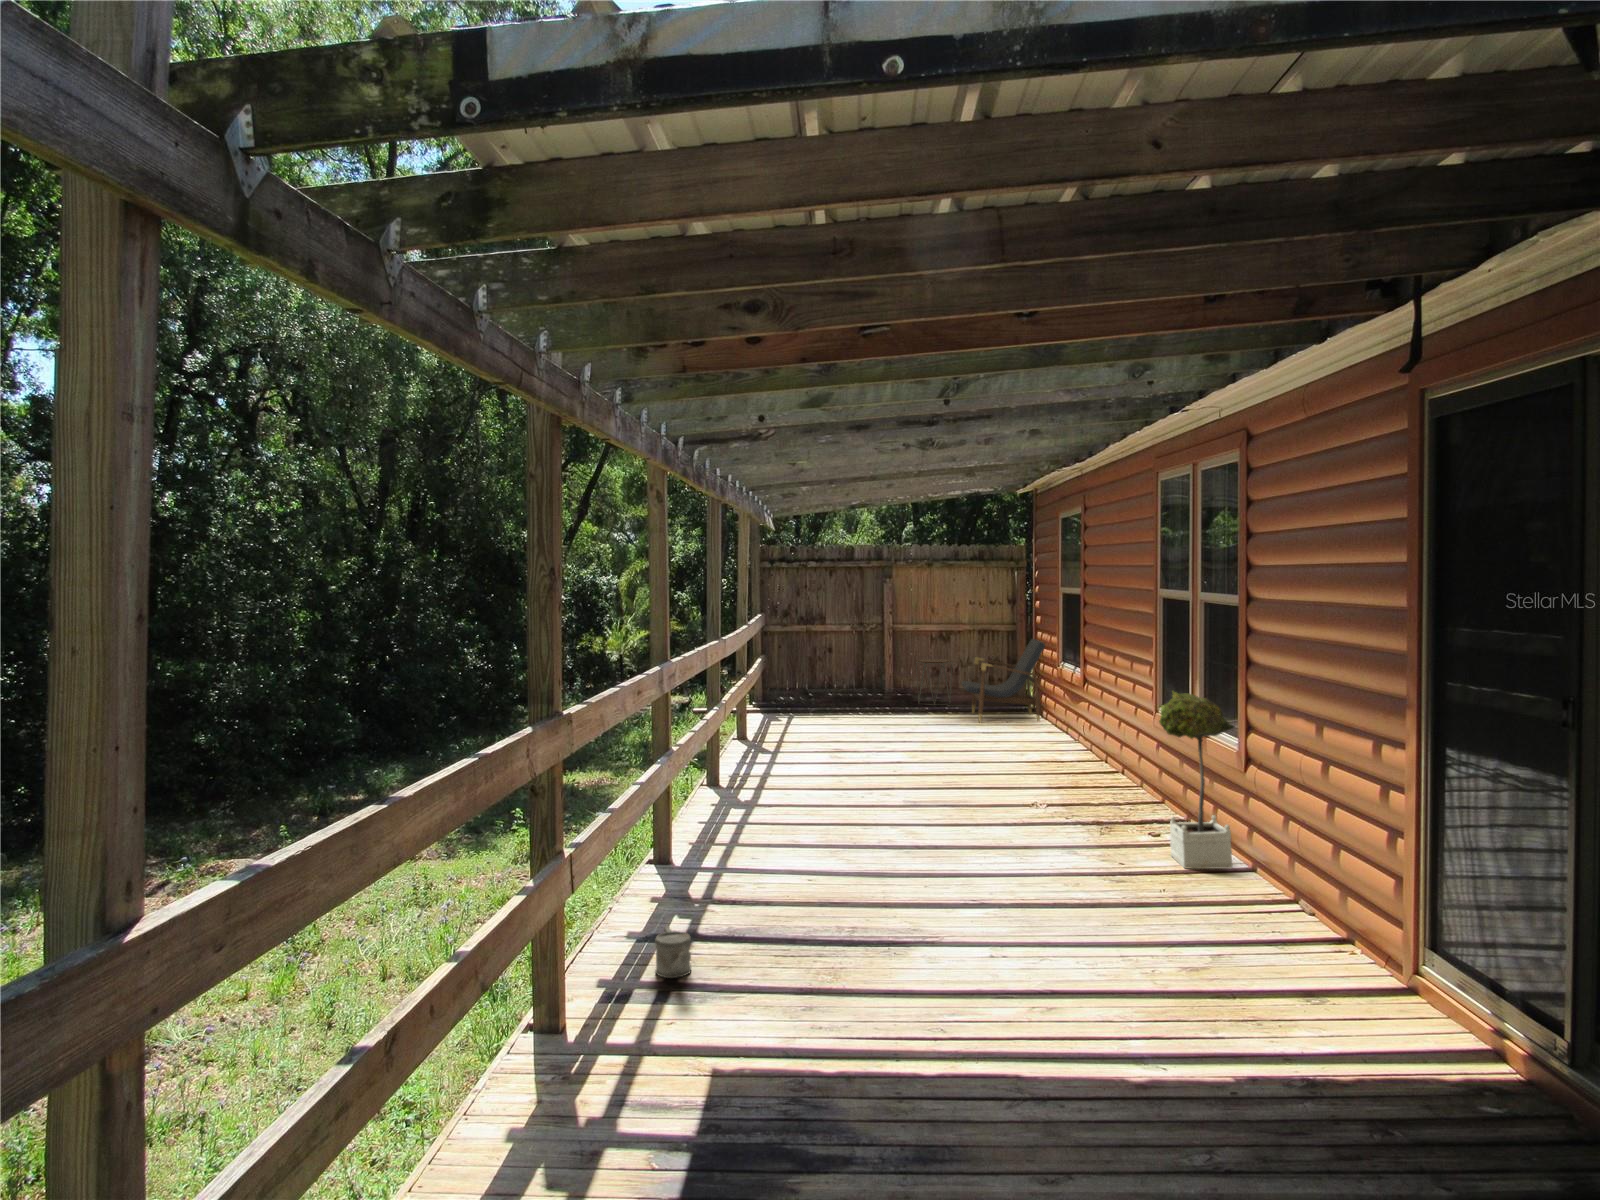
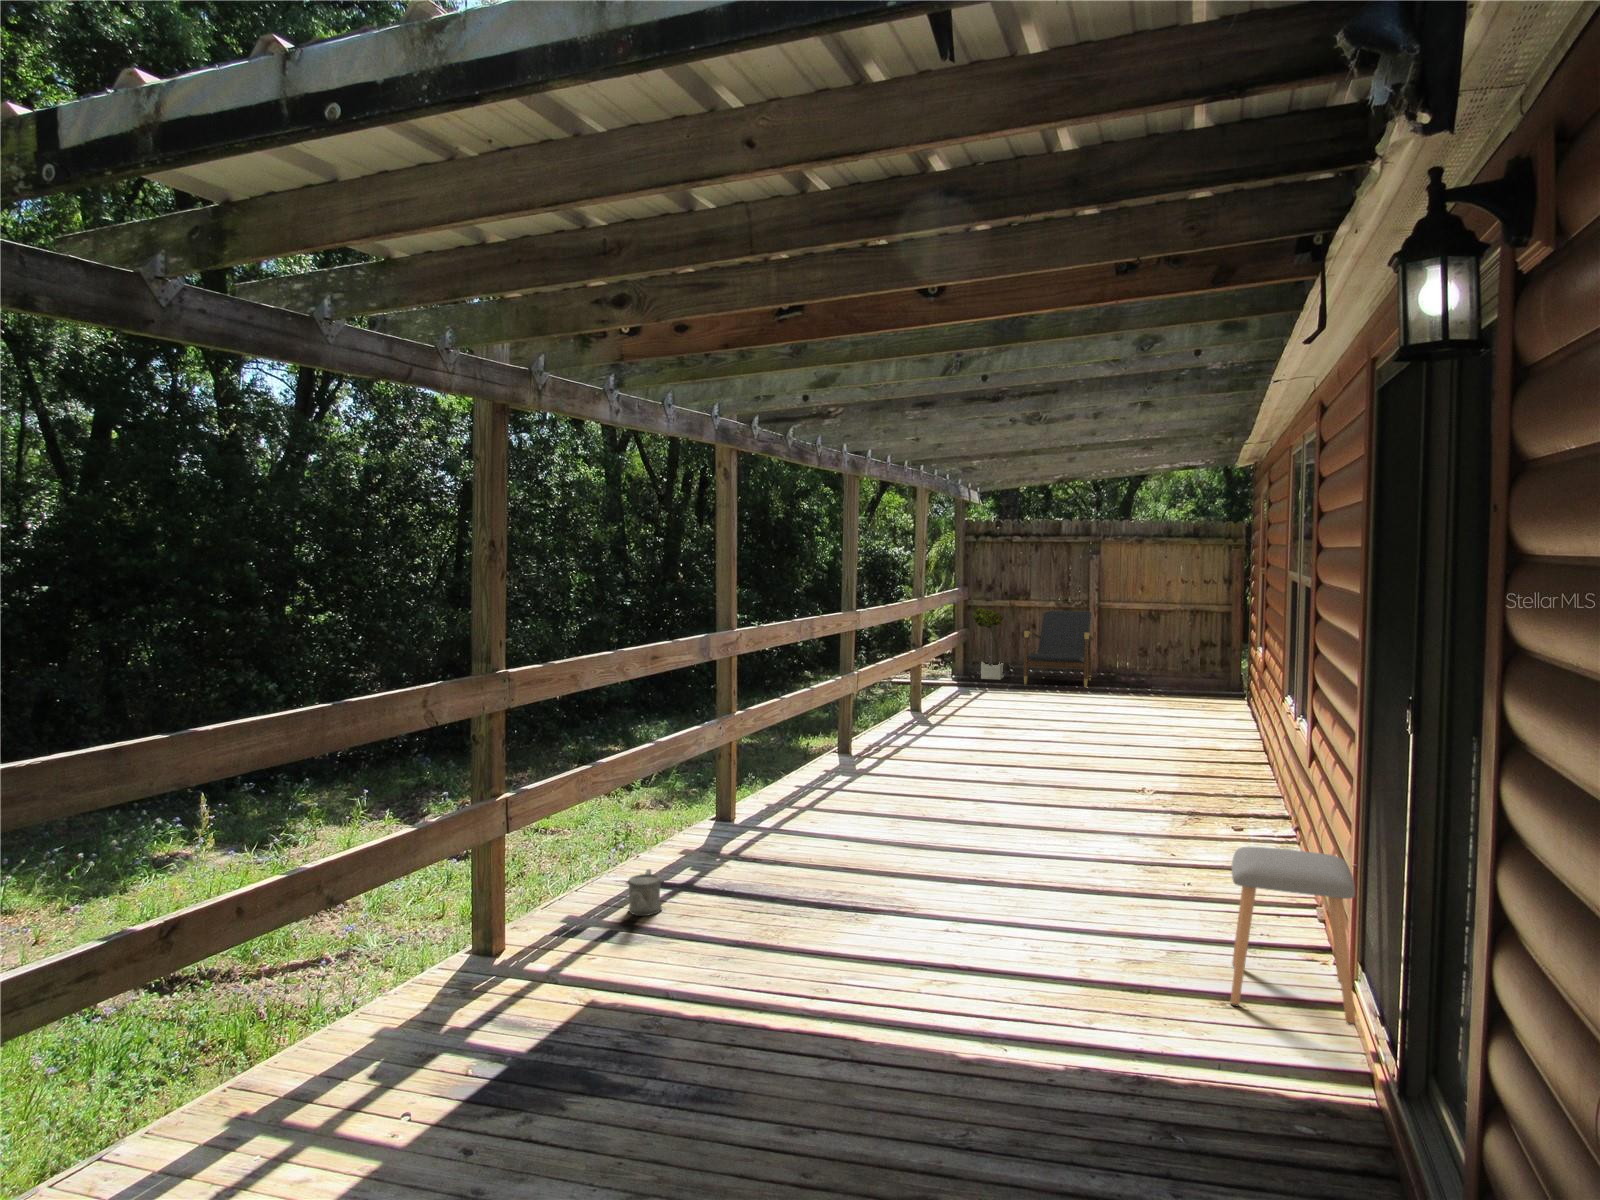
lounge chair: present [961,639,1045,723] -> present [1024,611,1093,687]
side table: present [916,659,952,705] -> none [1120,638,1160,686]
potted tree: present [1159,691,1235,869] -> present [973,608,1004,680]
stool: none [1260,846,1397,995] -> present [1231,847,1355,1025]

